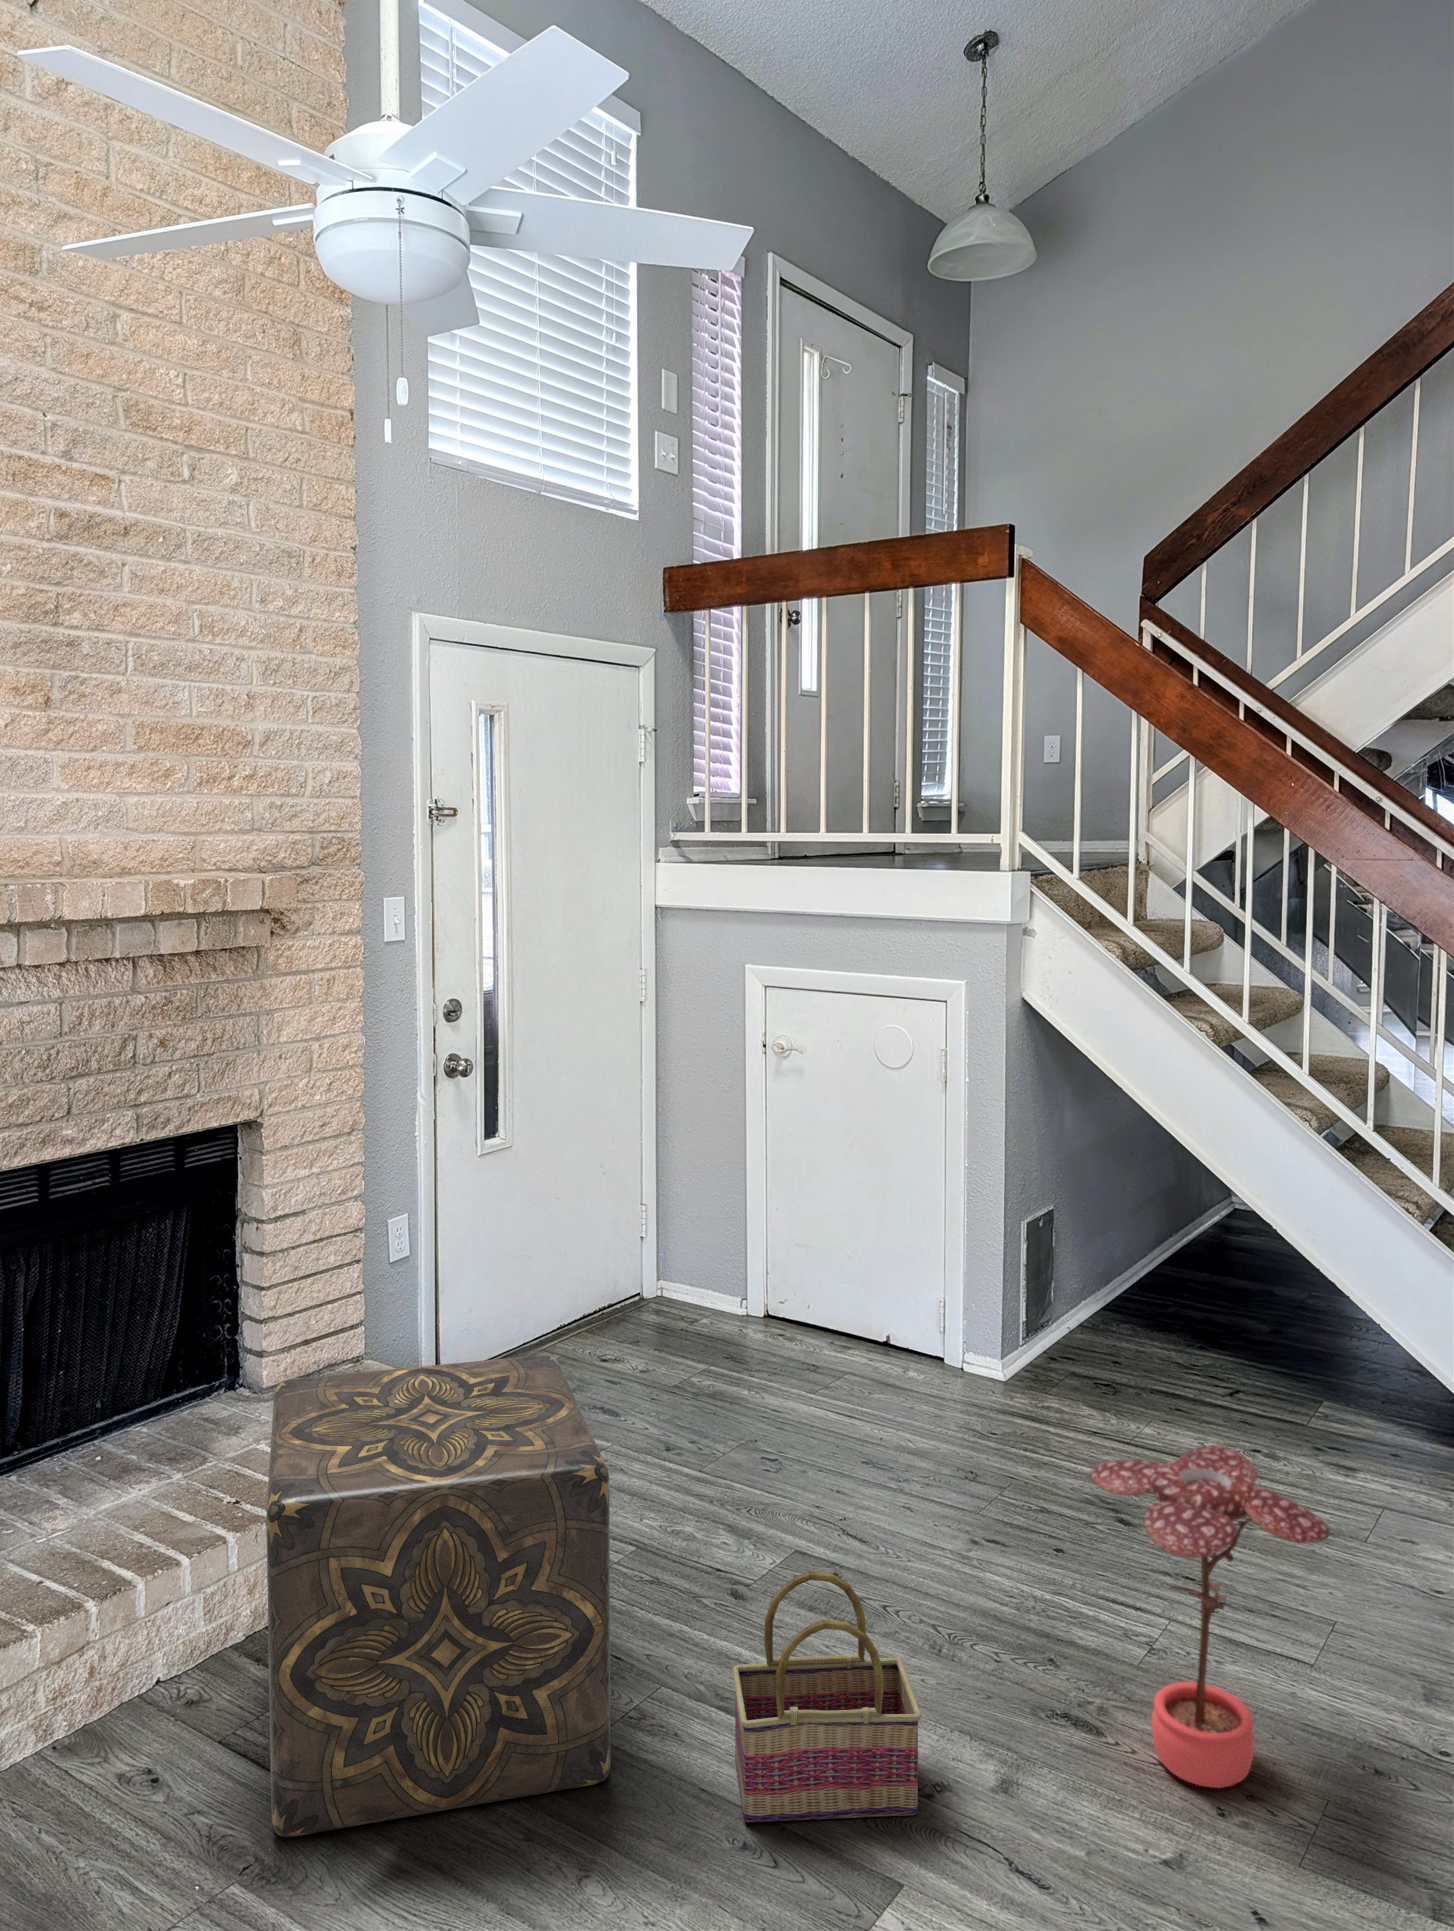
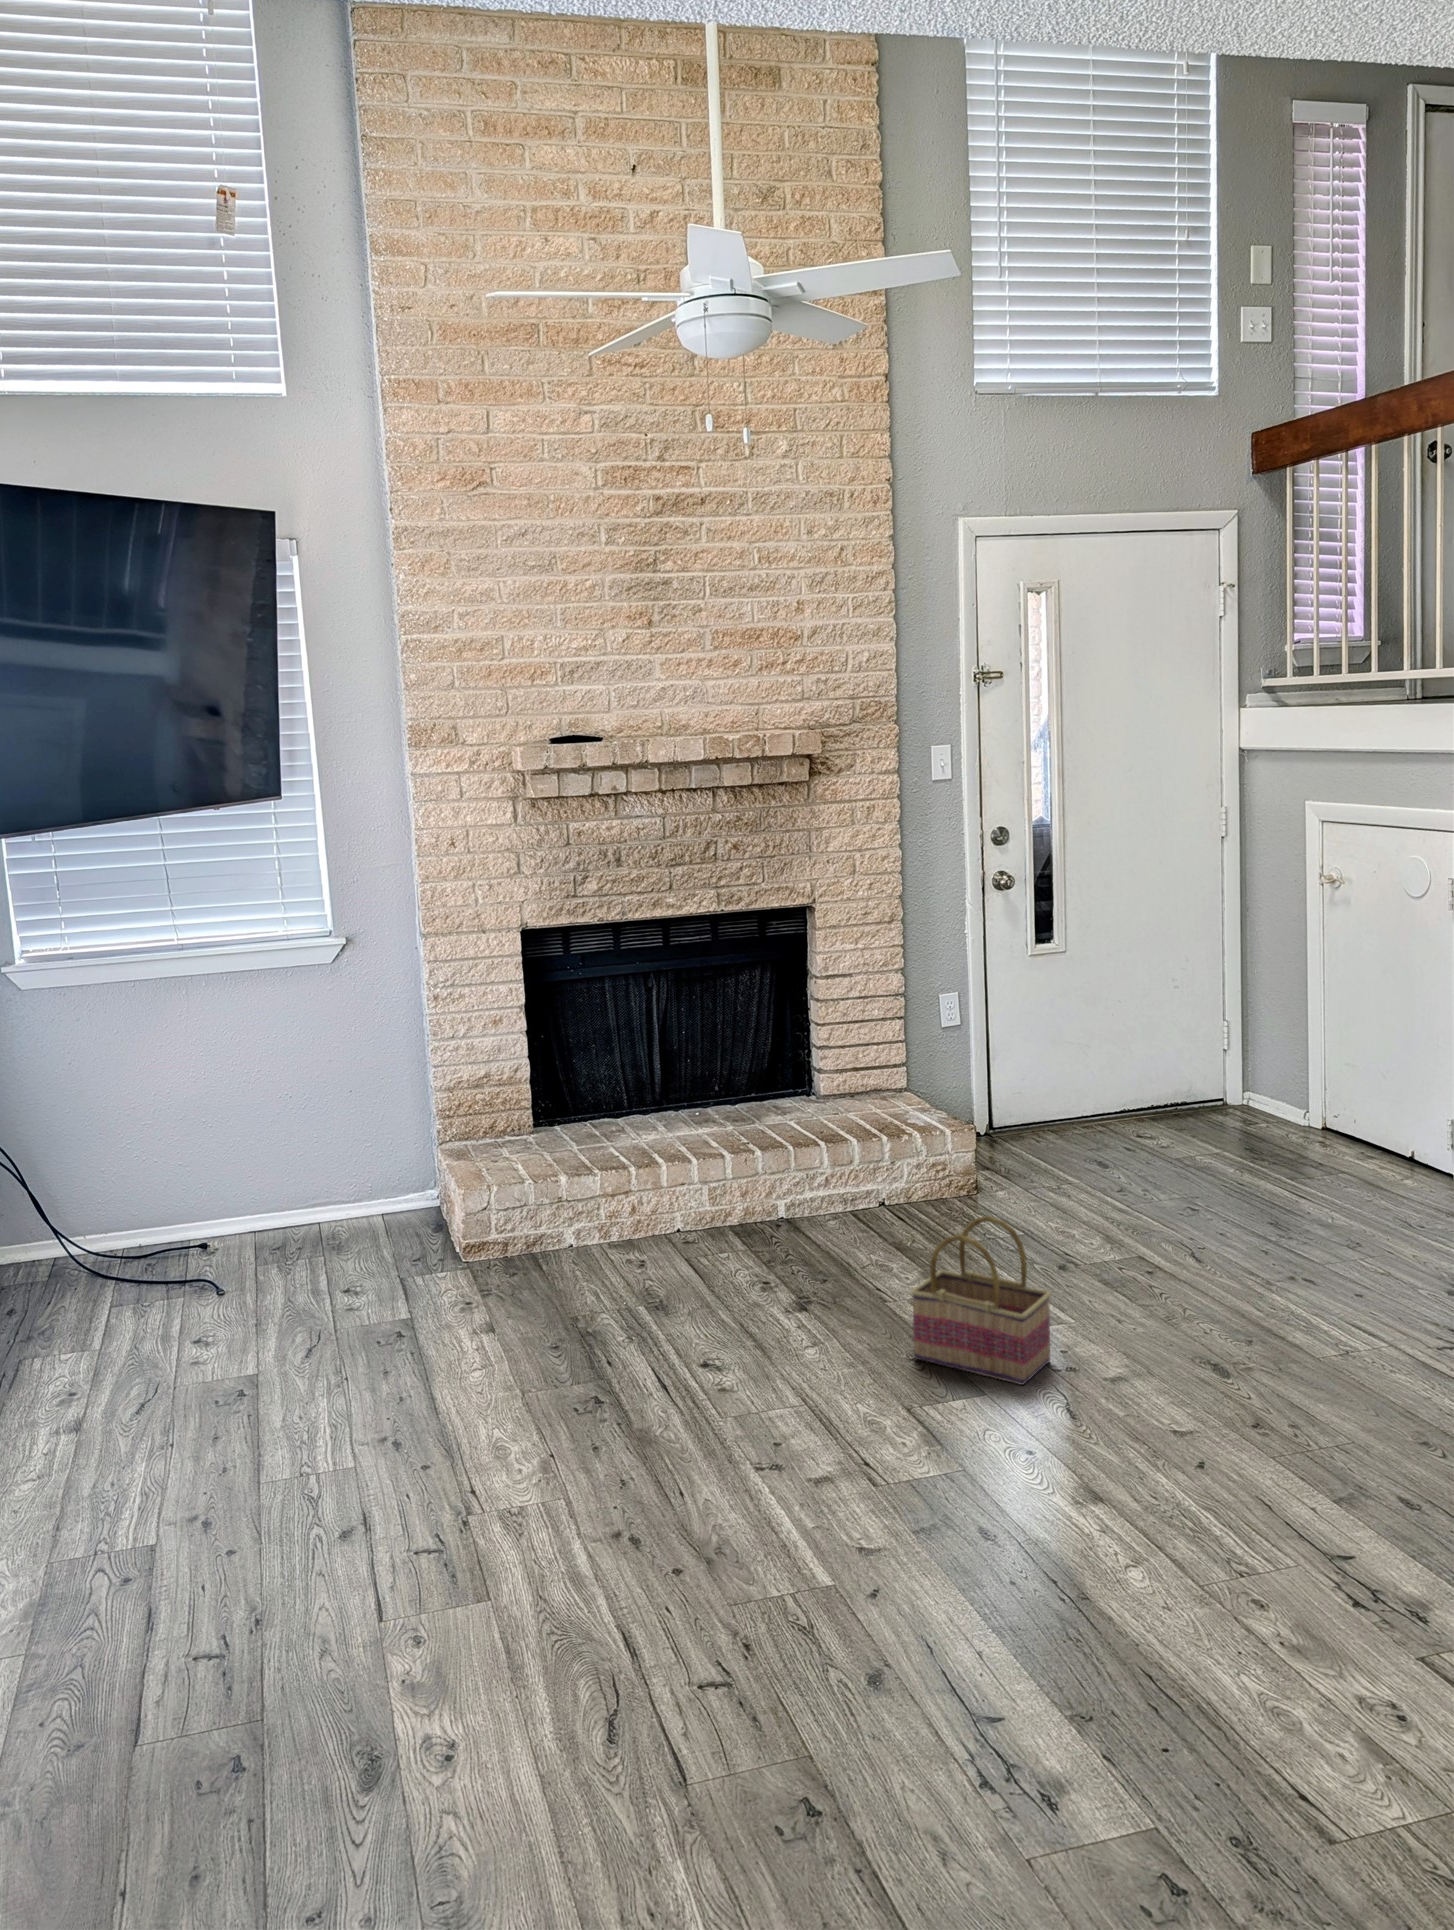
ottoman: present [266,1355,611,1837] -> none [662,1058,922,1323]
potted plant: present [1090,1445,1330,1788] -> none [1179,1182,1348,1436]

